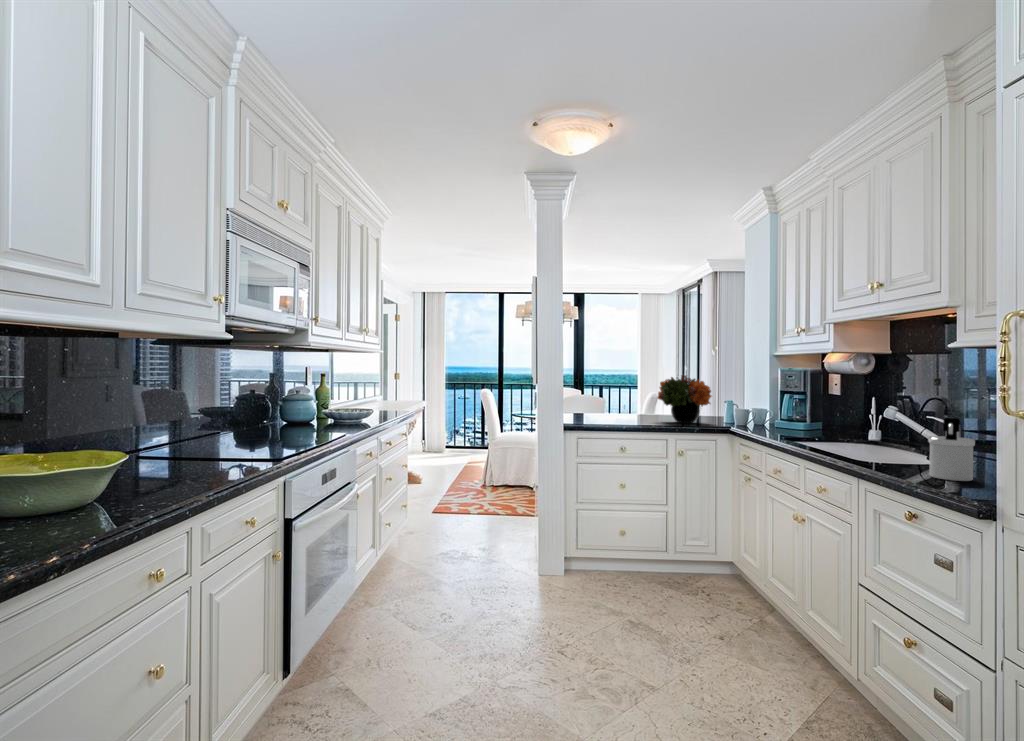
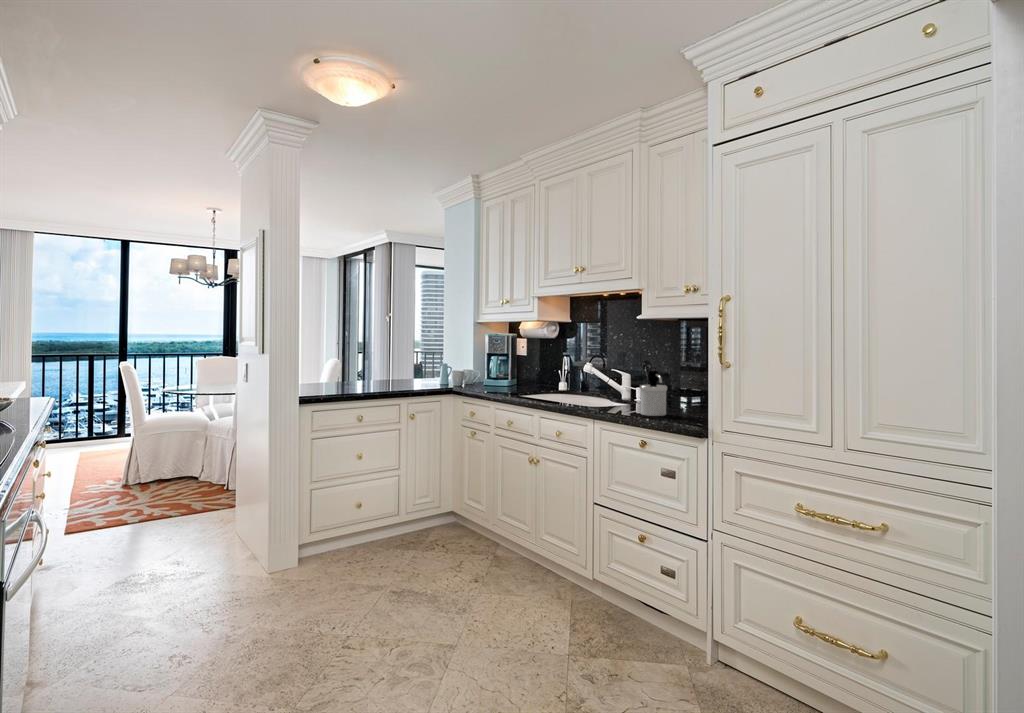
flower arrangement: present [657,375,712,423] -> none [376,342,430,388]

